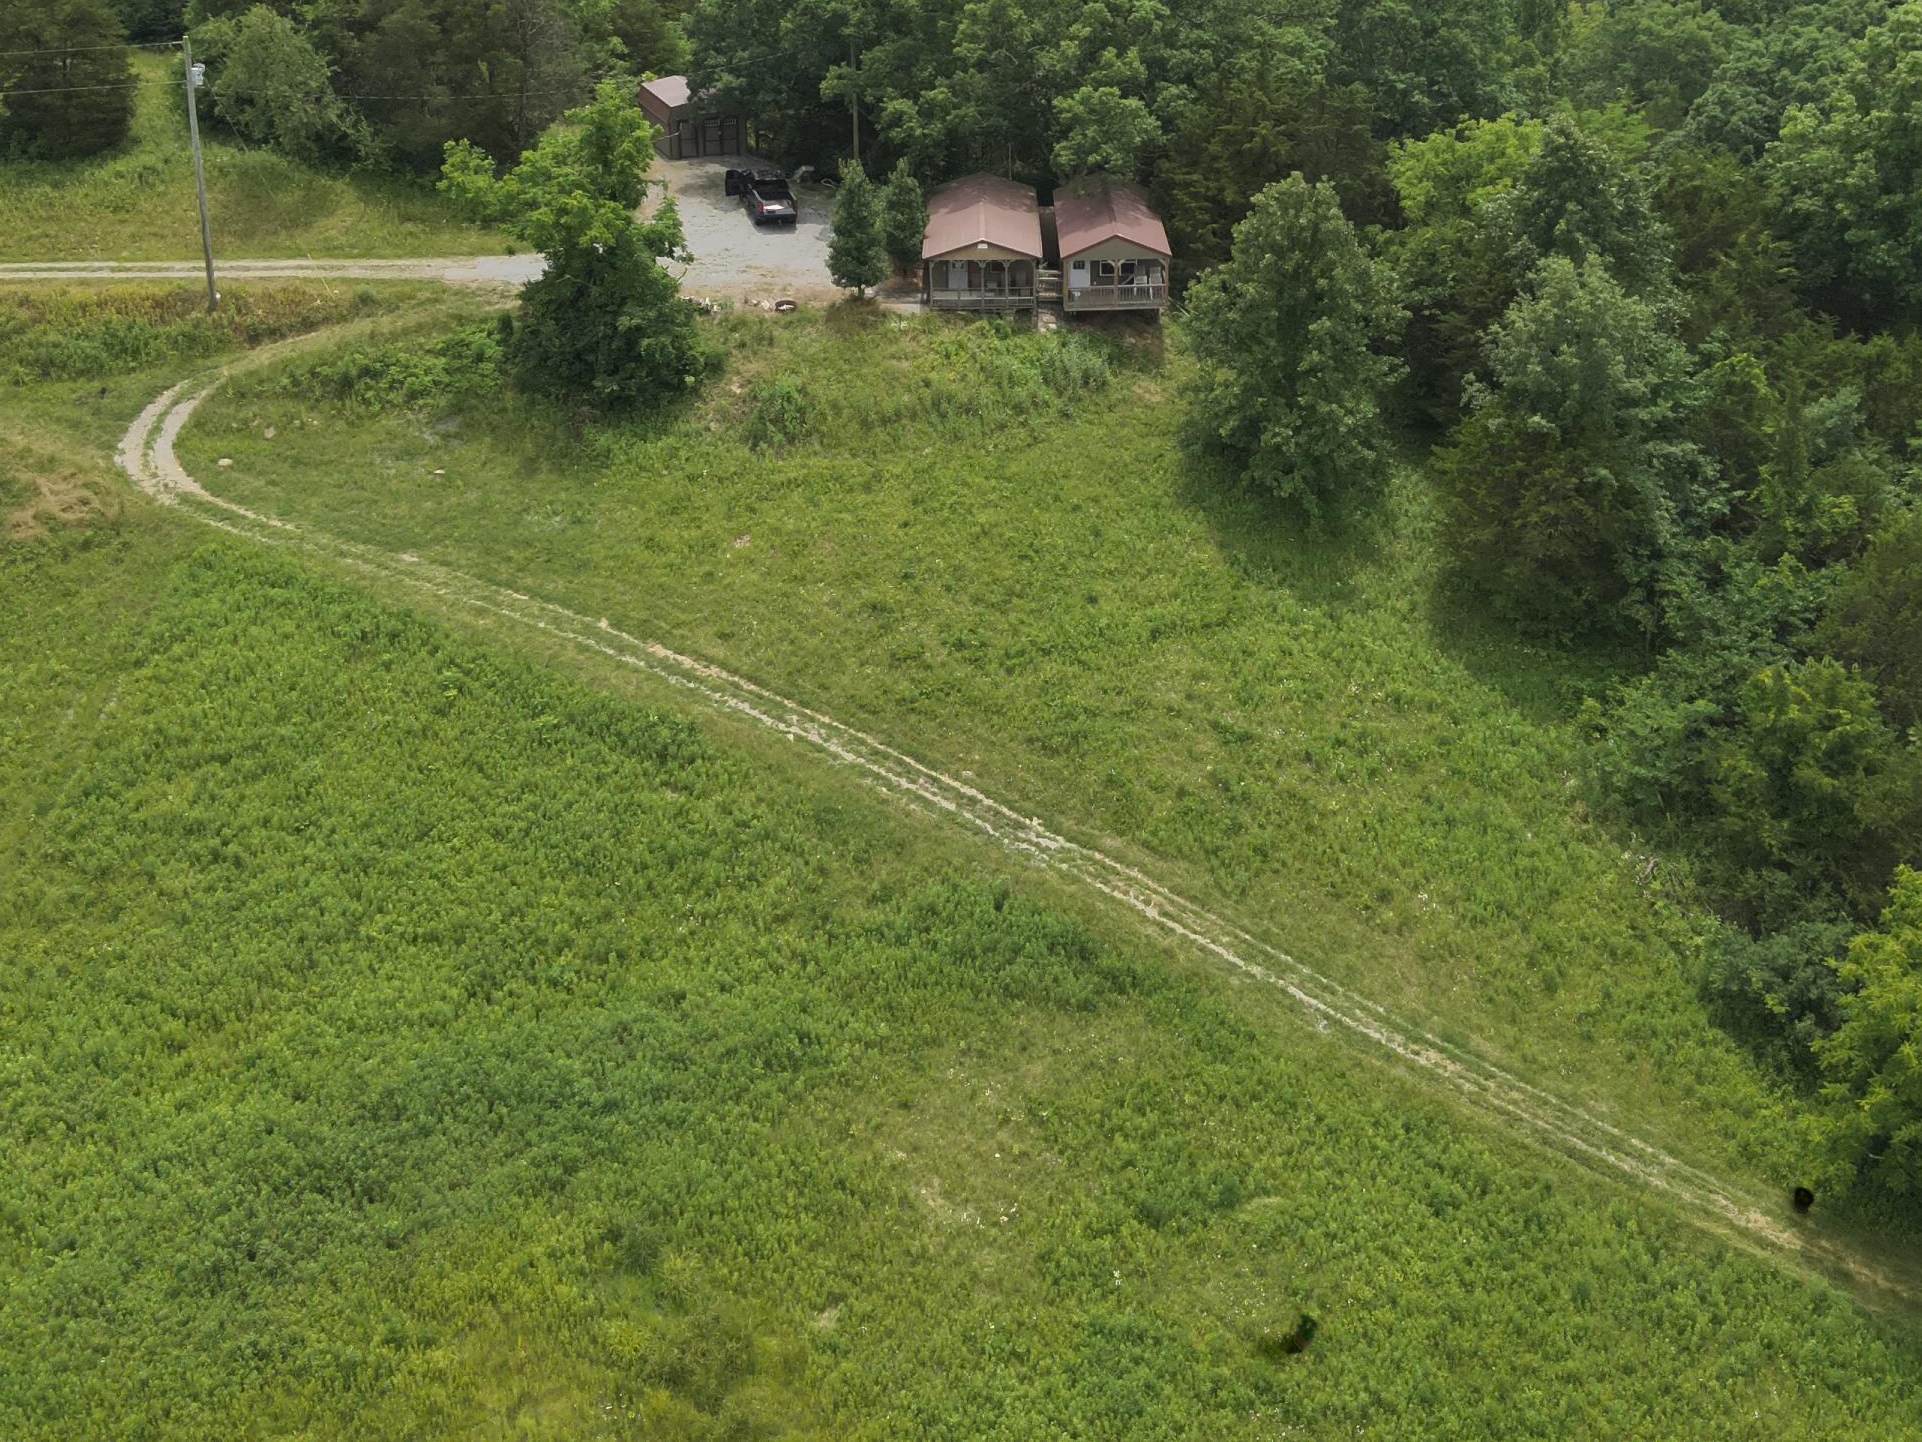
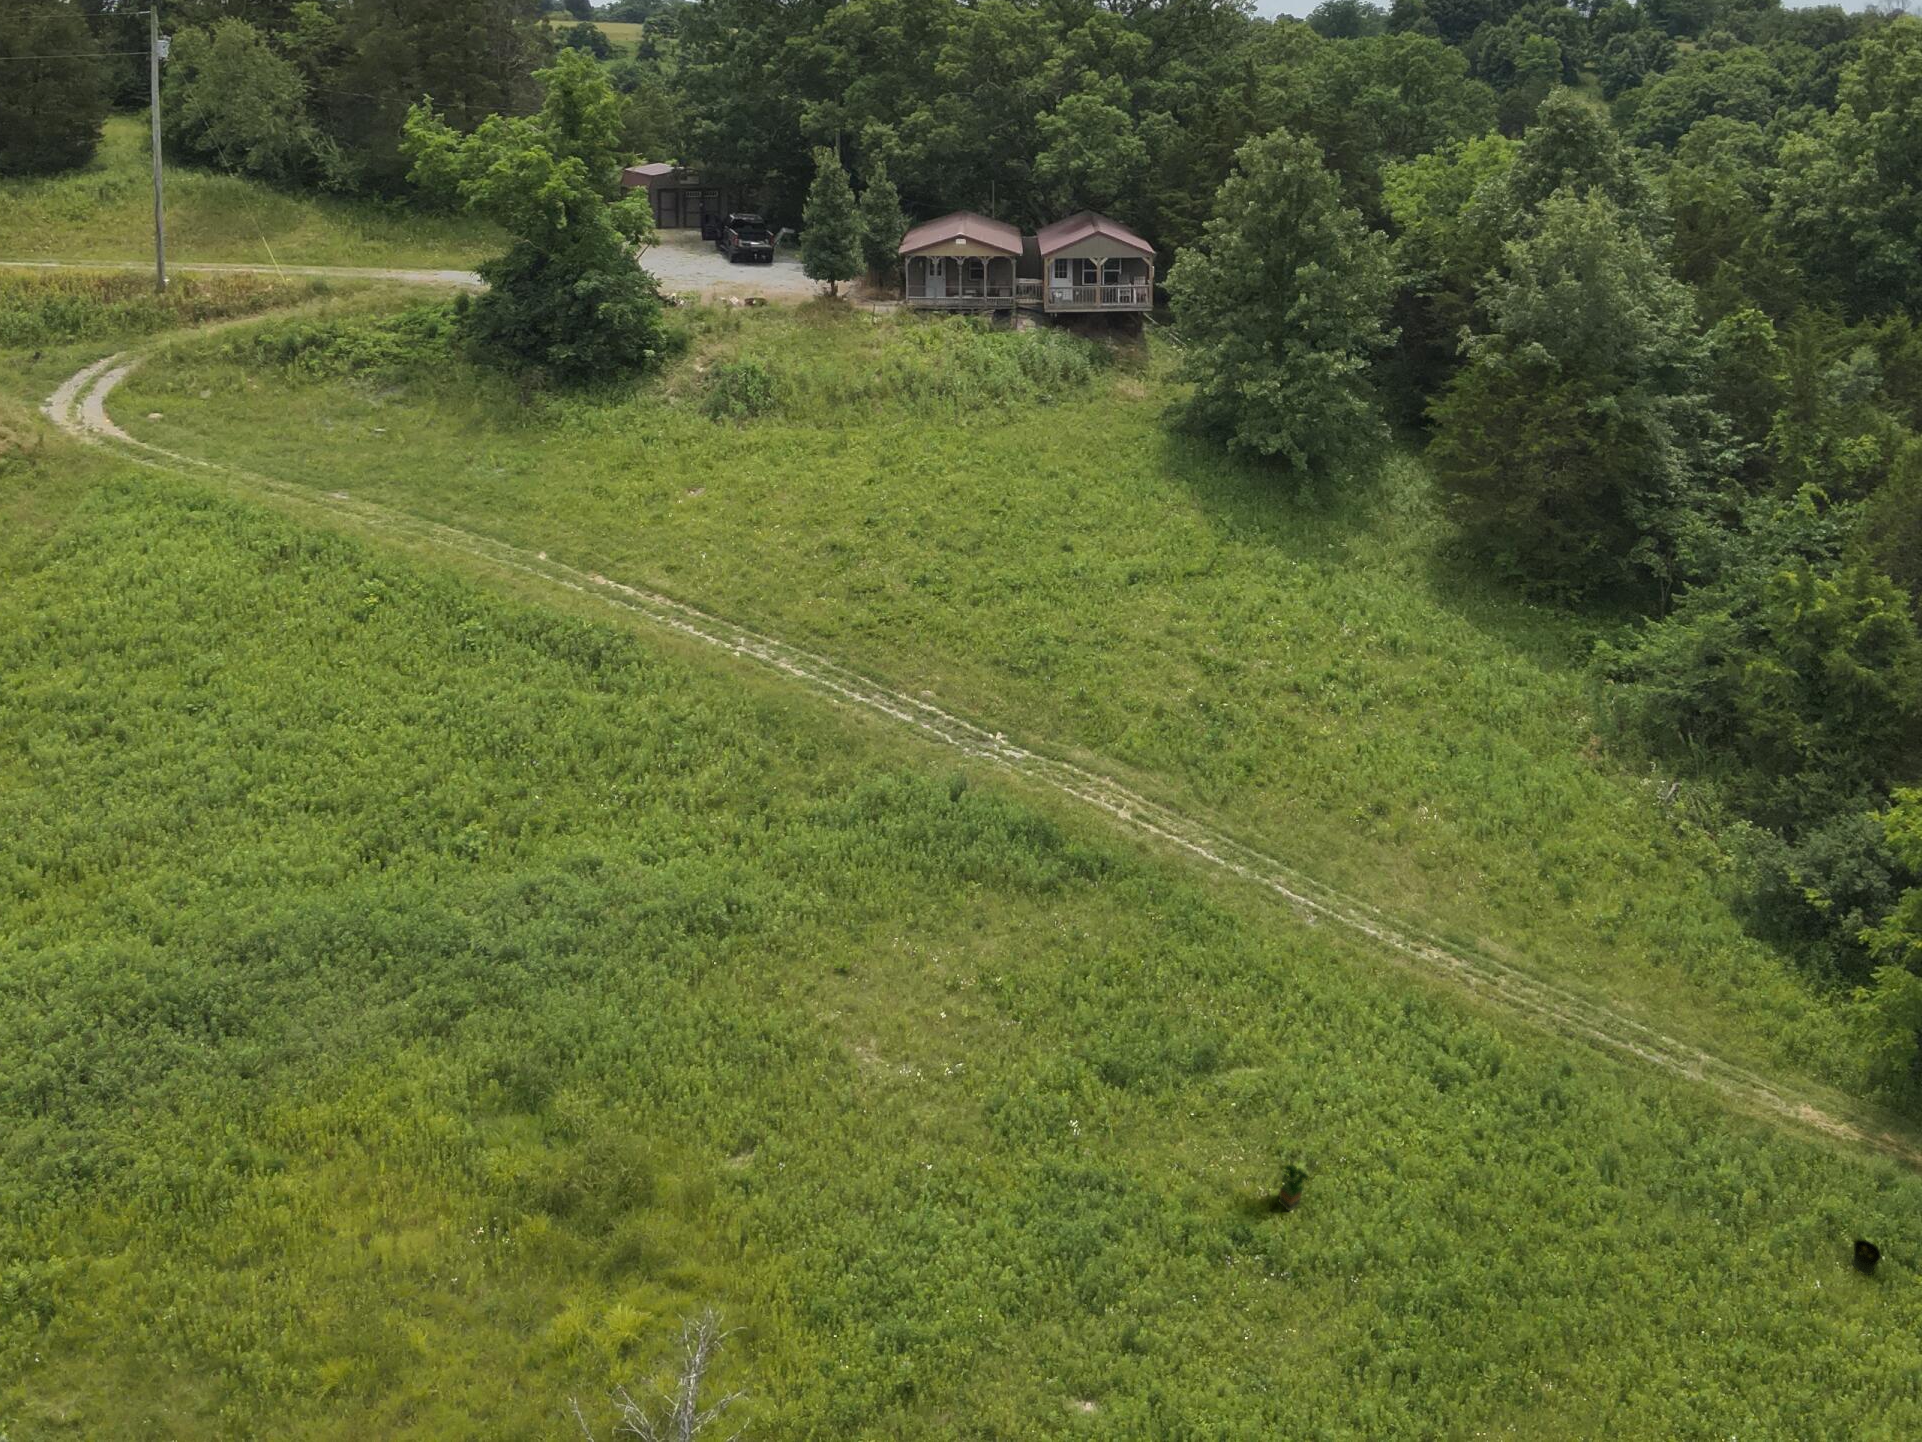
bucket: present [1792,1186,1815,1213] -> present [1852,1240,1881,1275]

